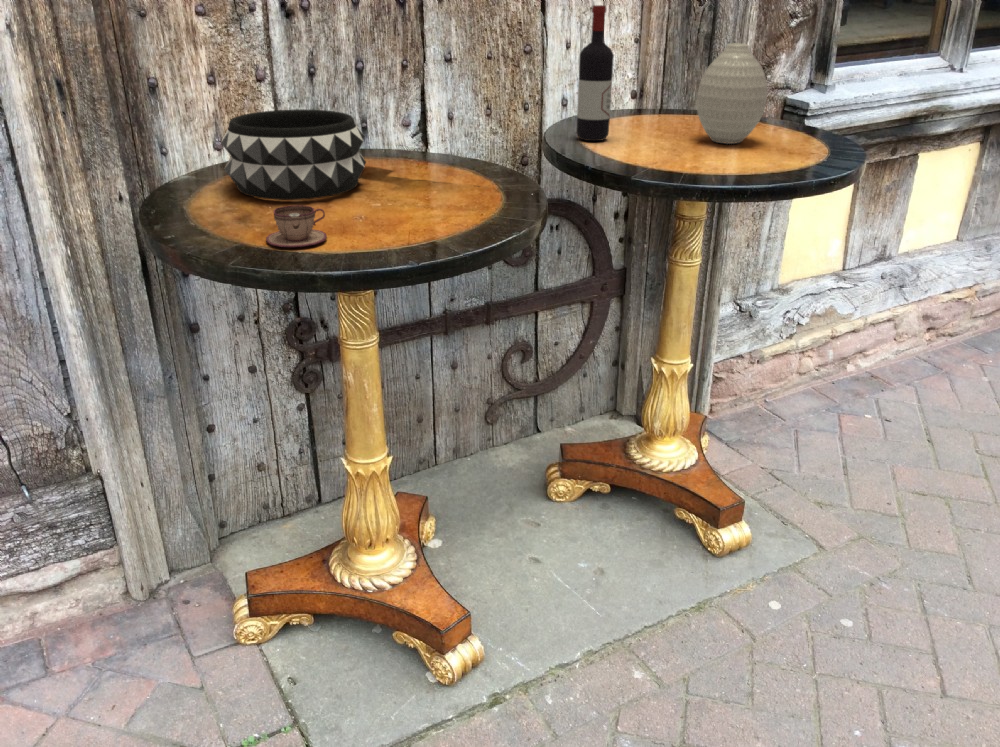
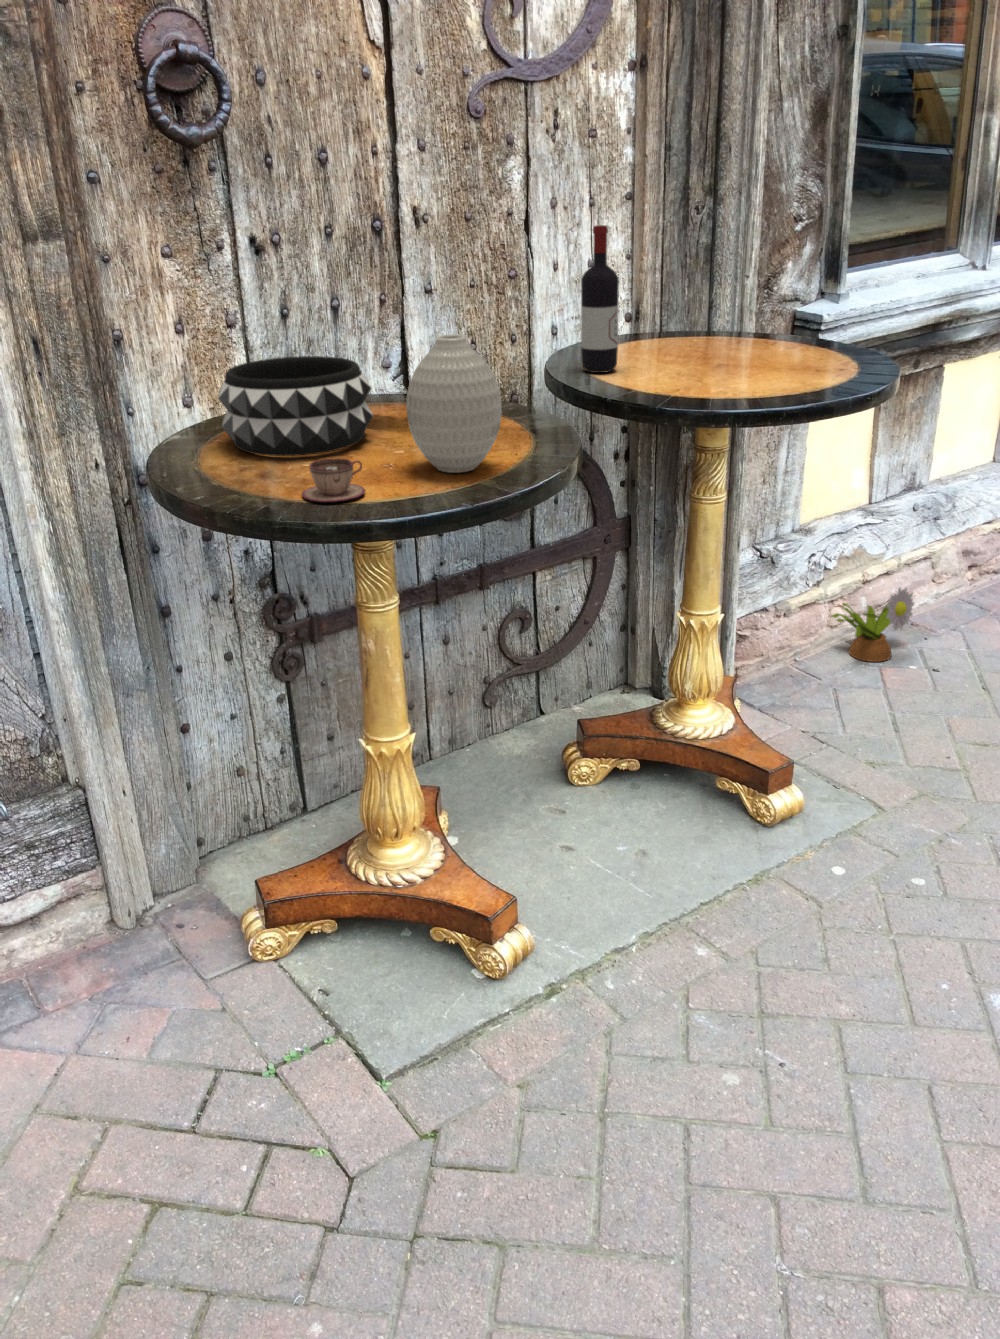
vase: present [697,43,767,144] -> present [406,334,502,473]
decorative plant: none [797,345,874,407] -> present [829,588,914,662]

